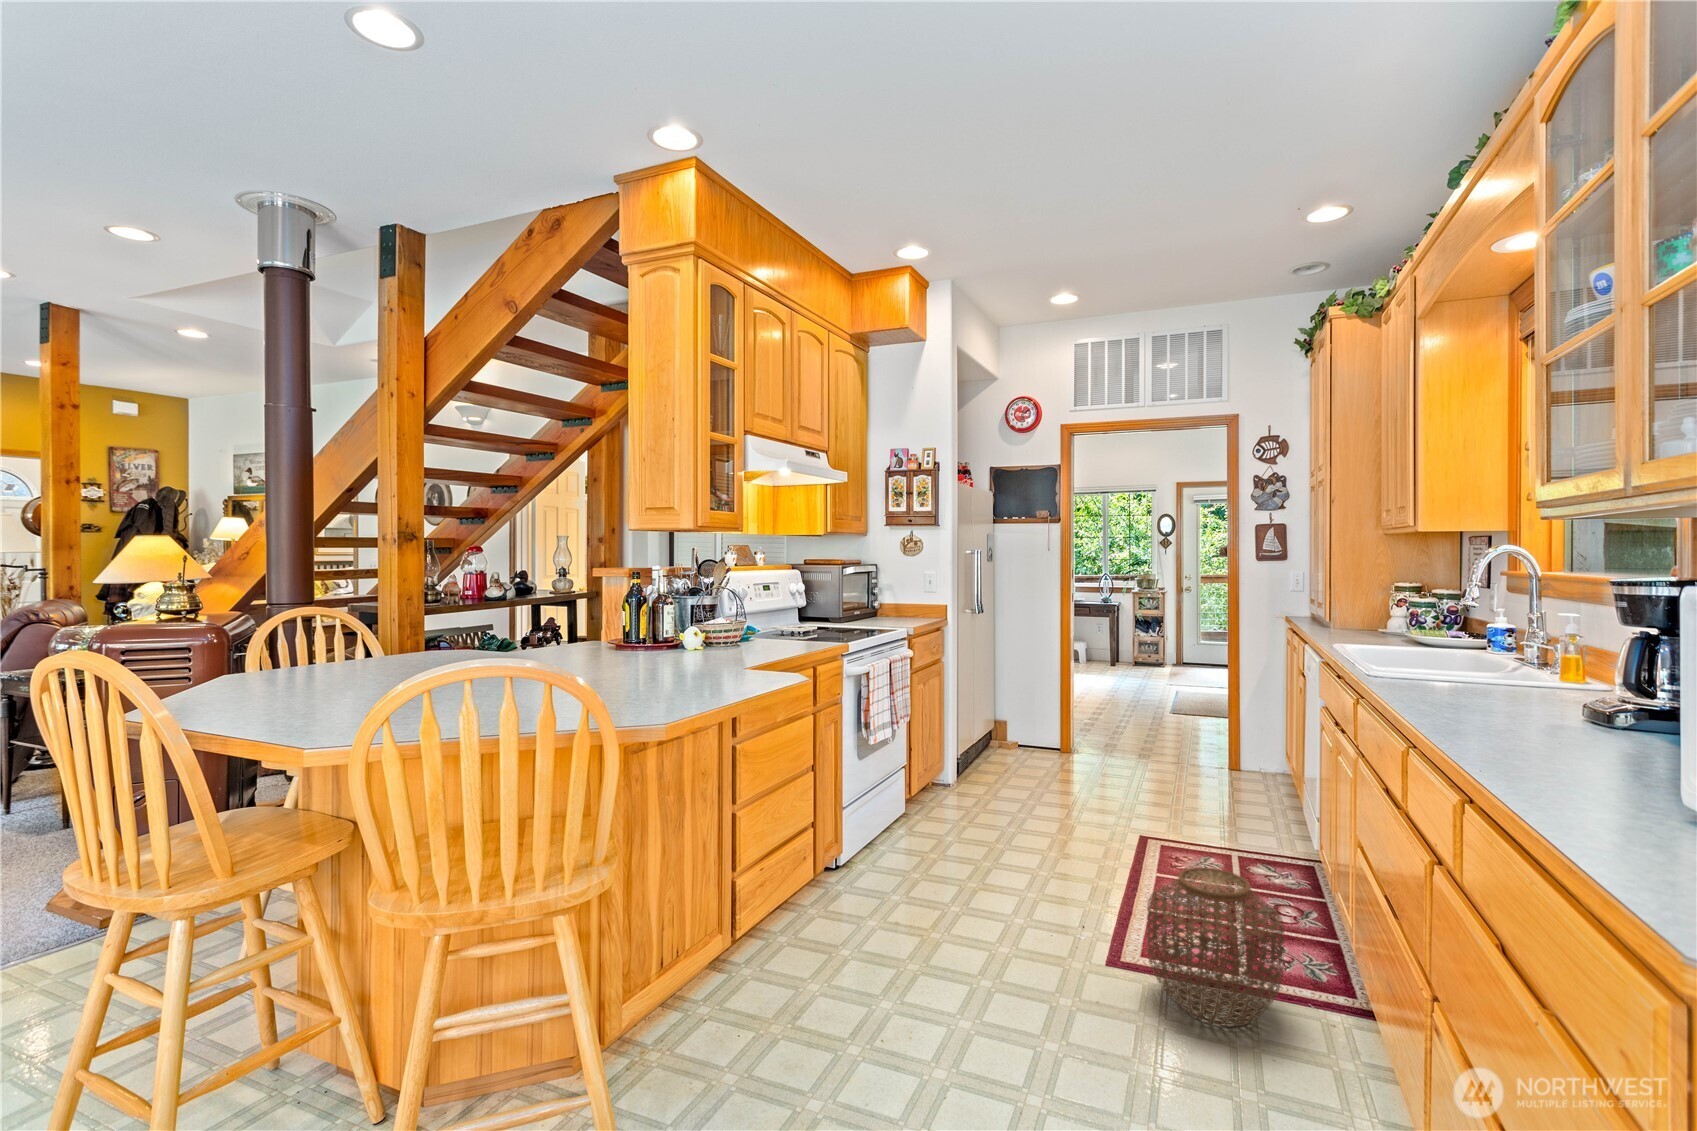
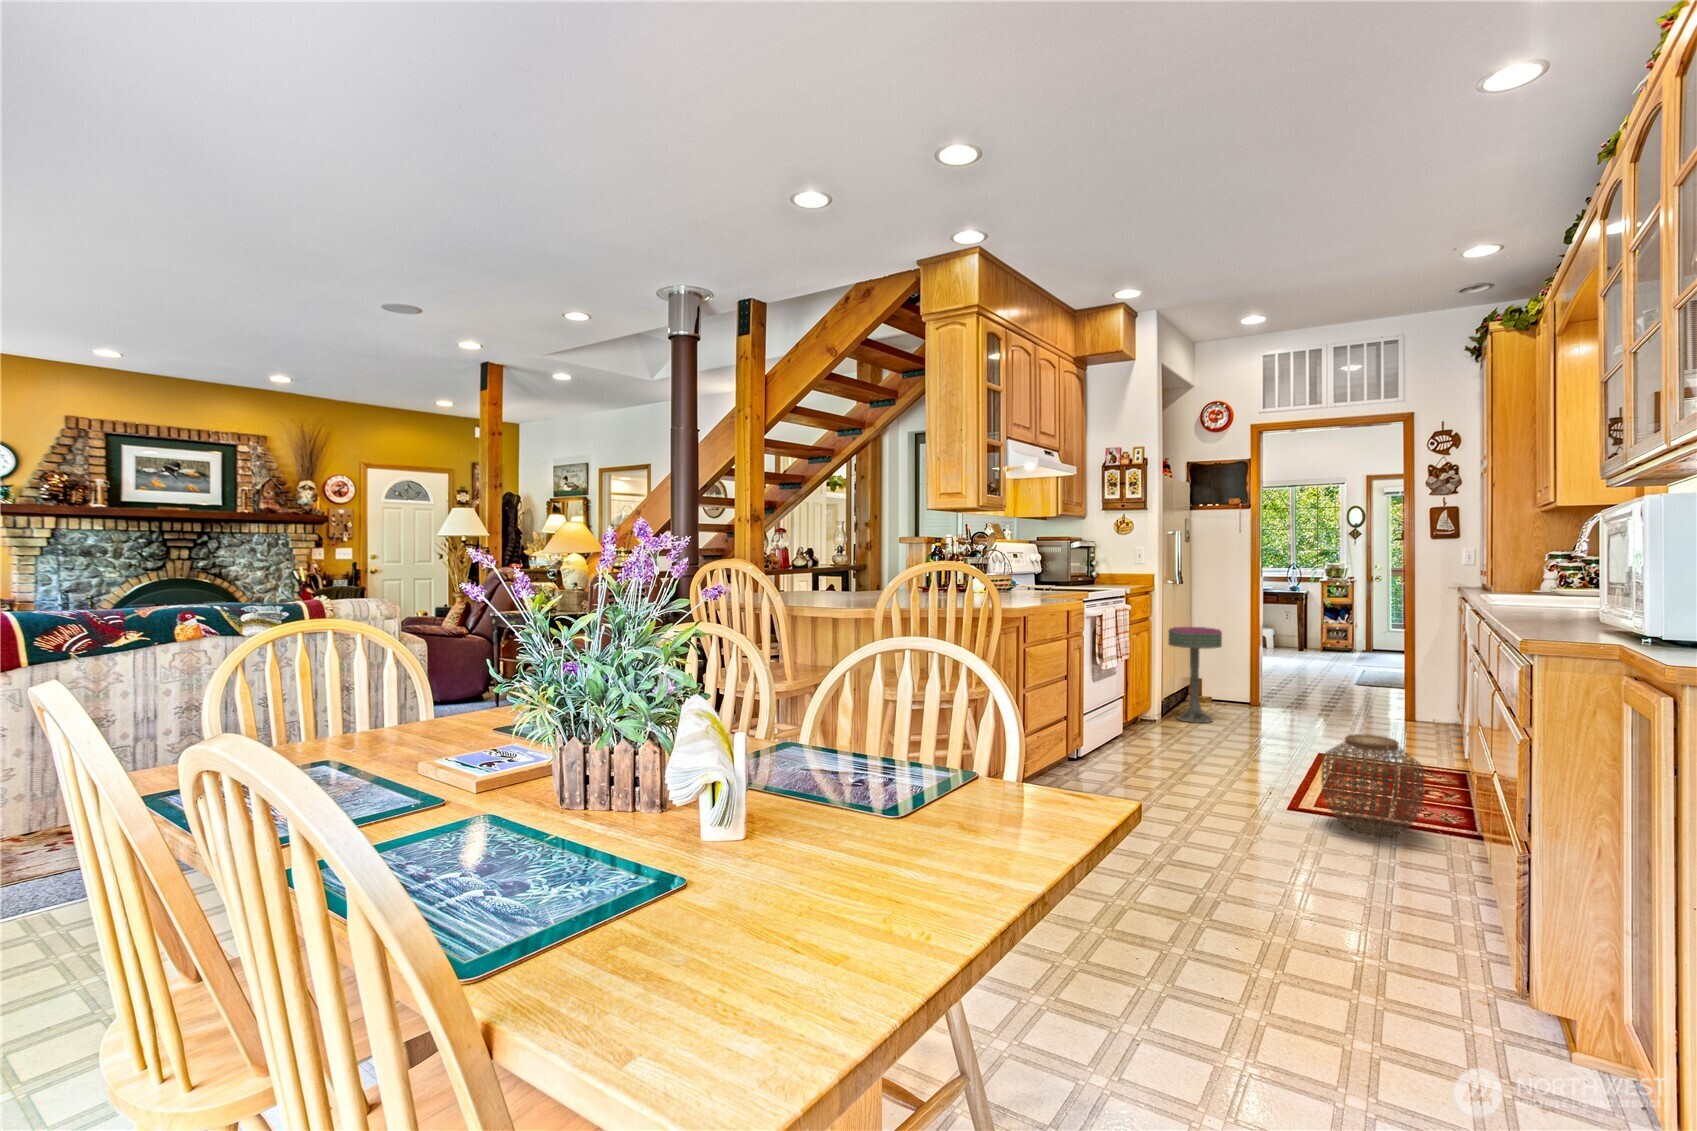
bar stool: none [966,668,1028,788] -> present [1168,627,1222,723]

